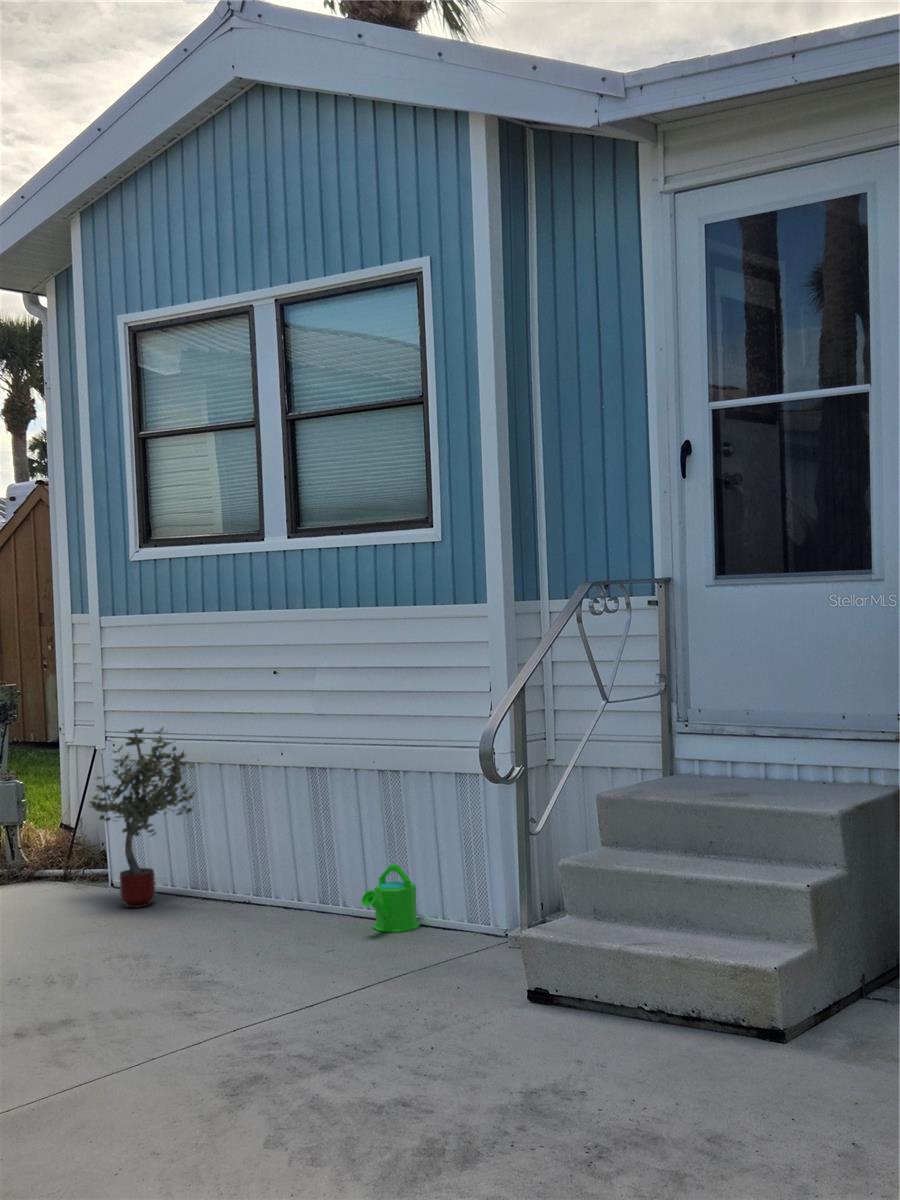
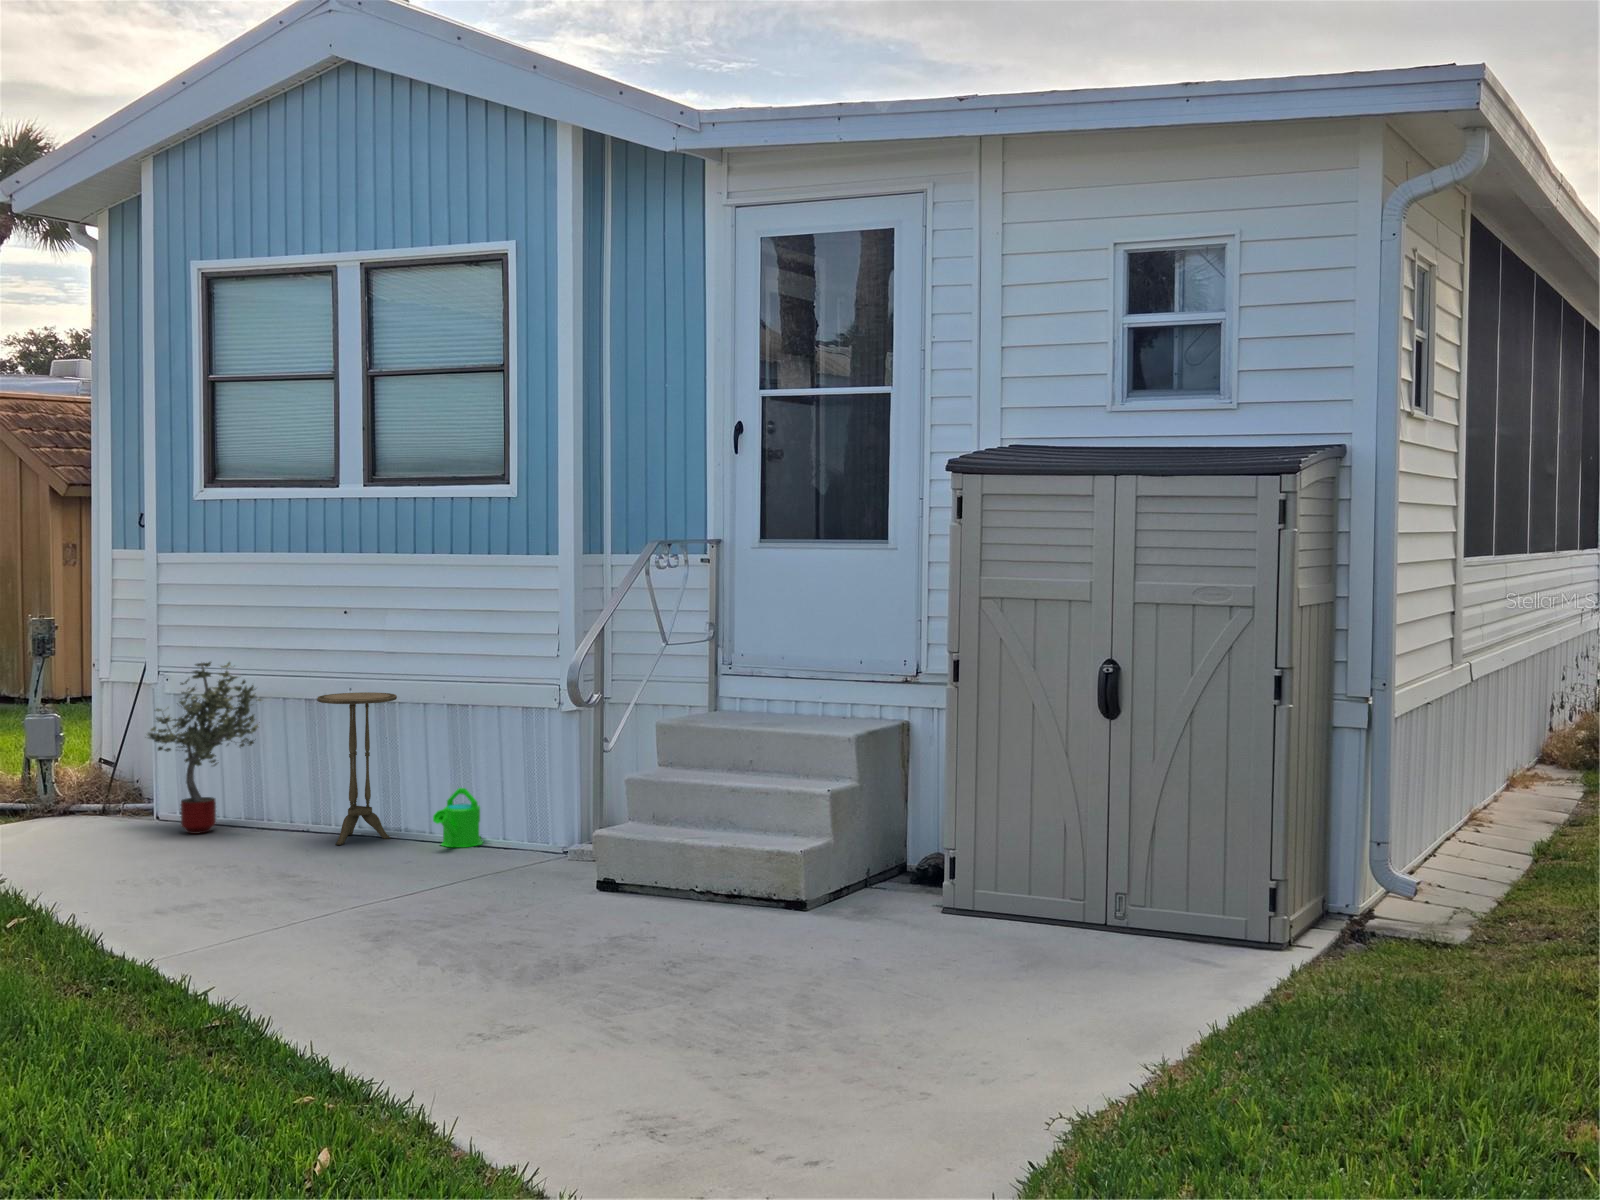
side table: none [242,758,325,926] -> present [317,692,397,845]

